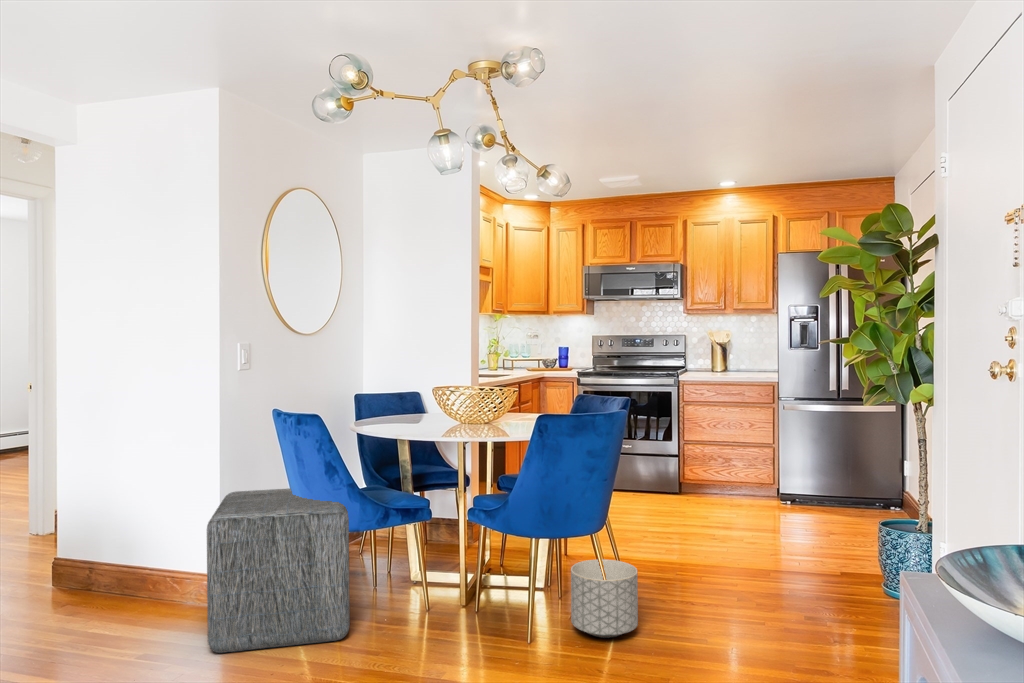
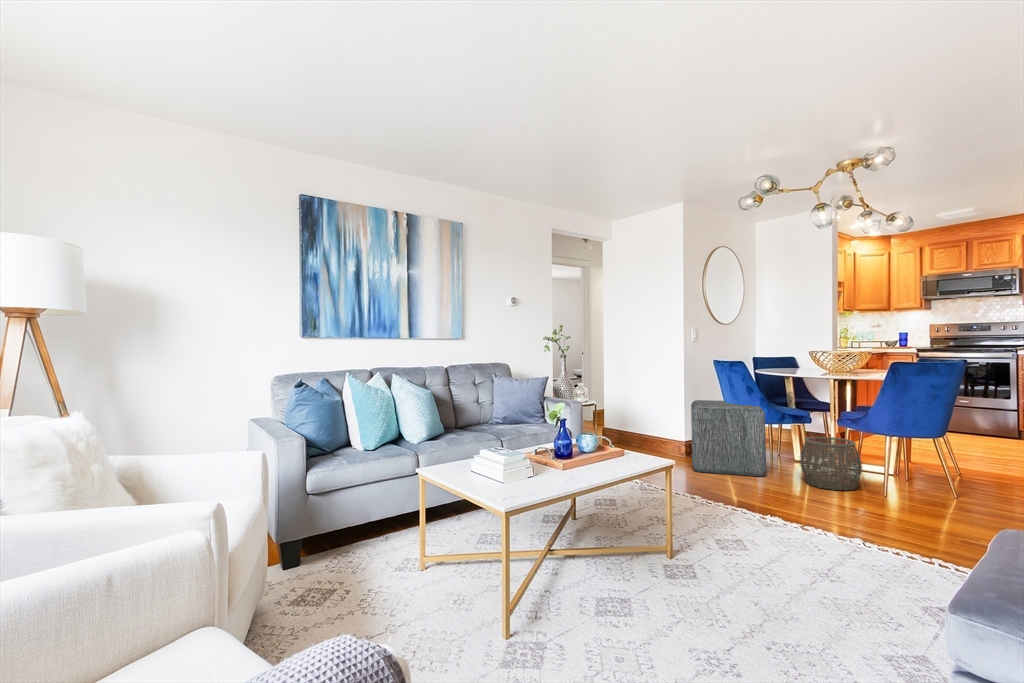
woven basket: none [404,549,499,654] -> present [800,437,862,491]
planter: present [571,559,638,638] -> none [917,454,973,500]

